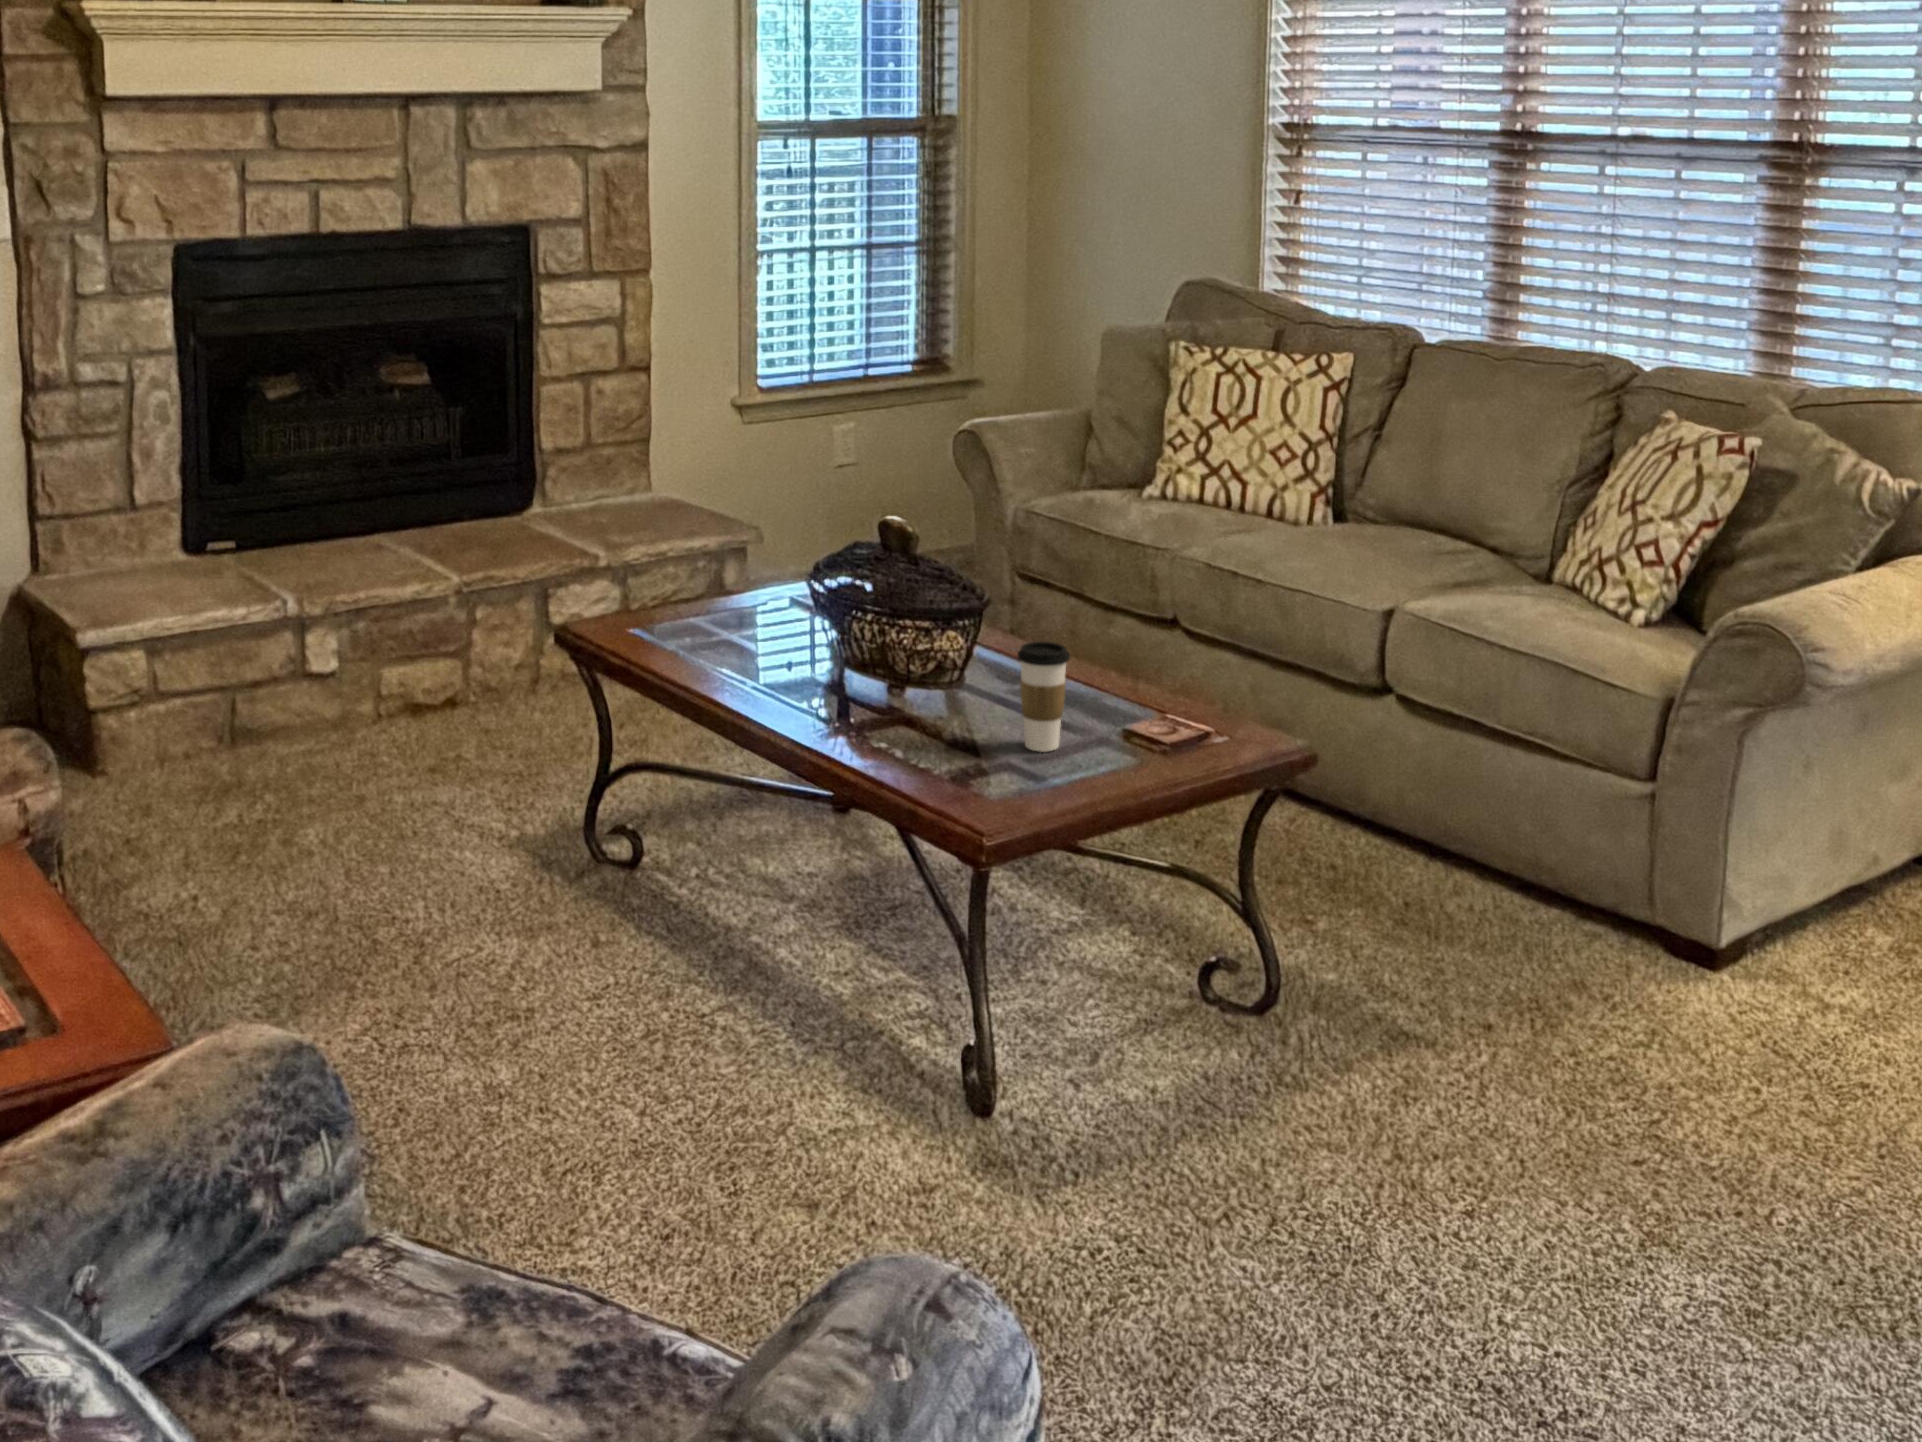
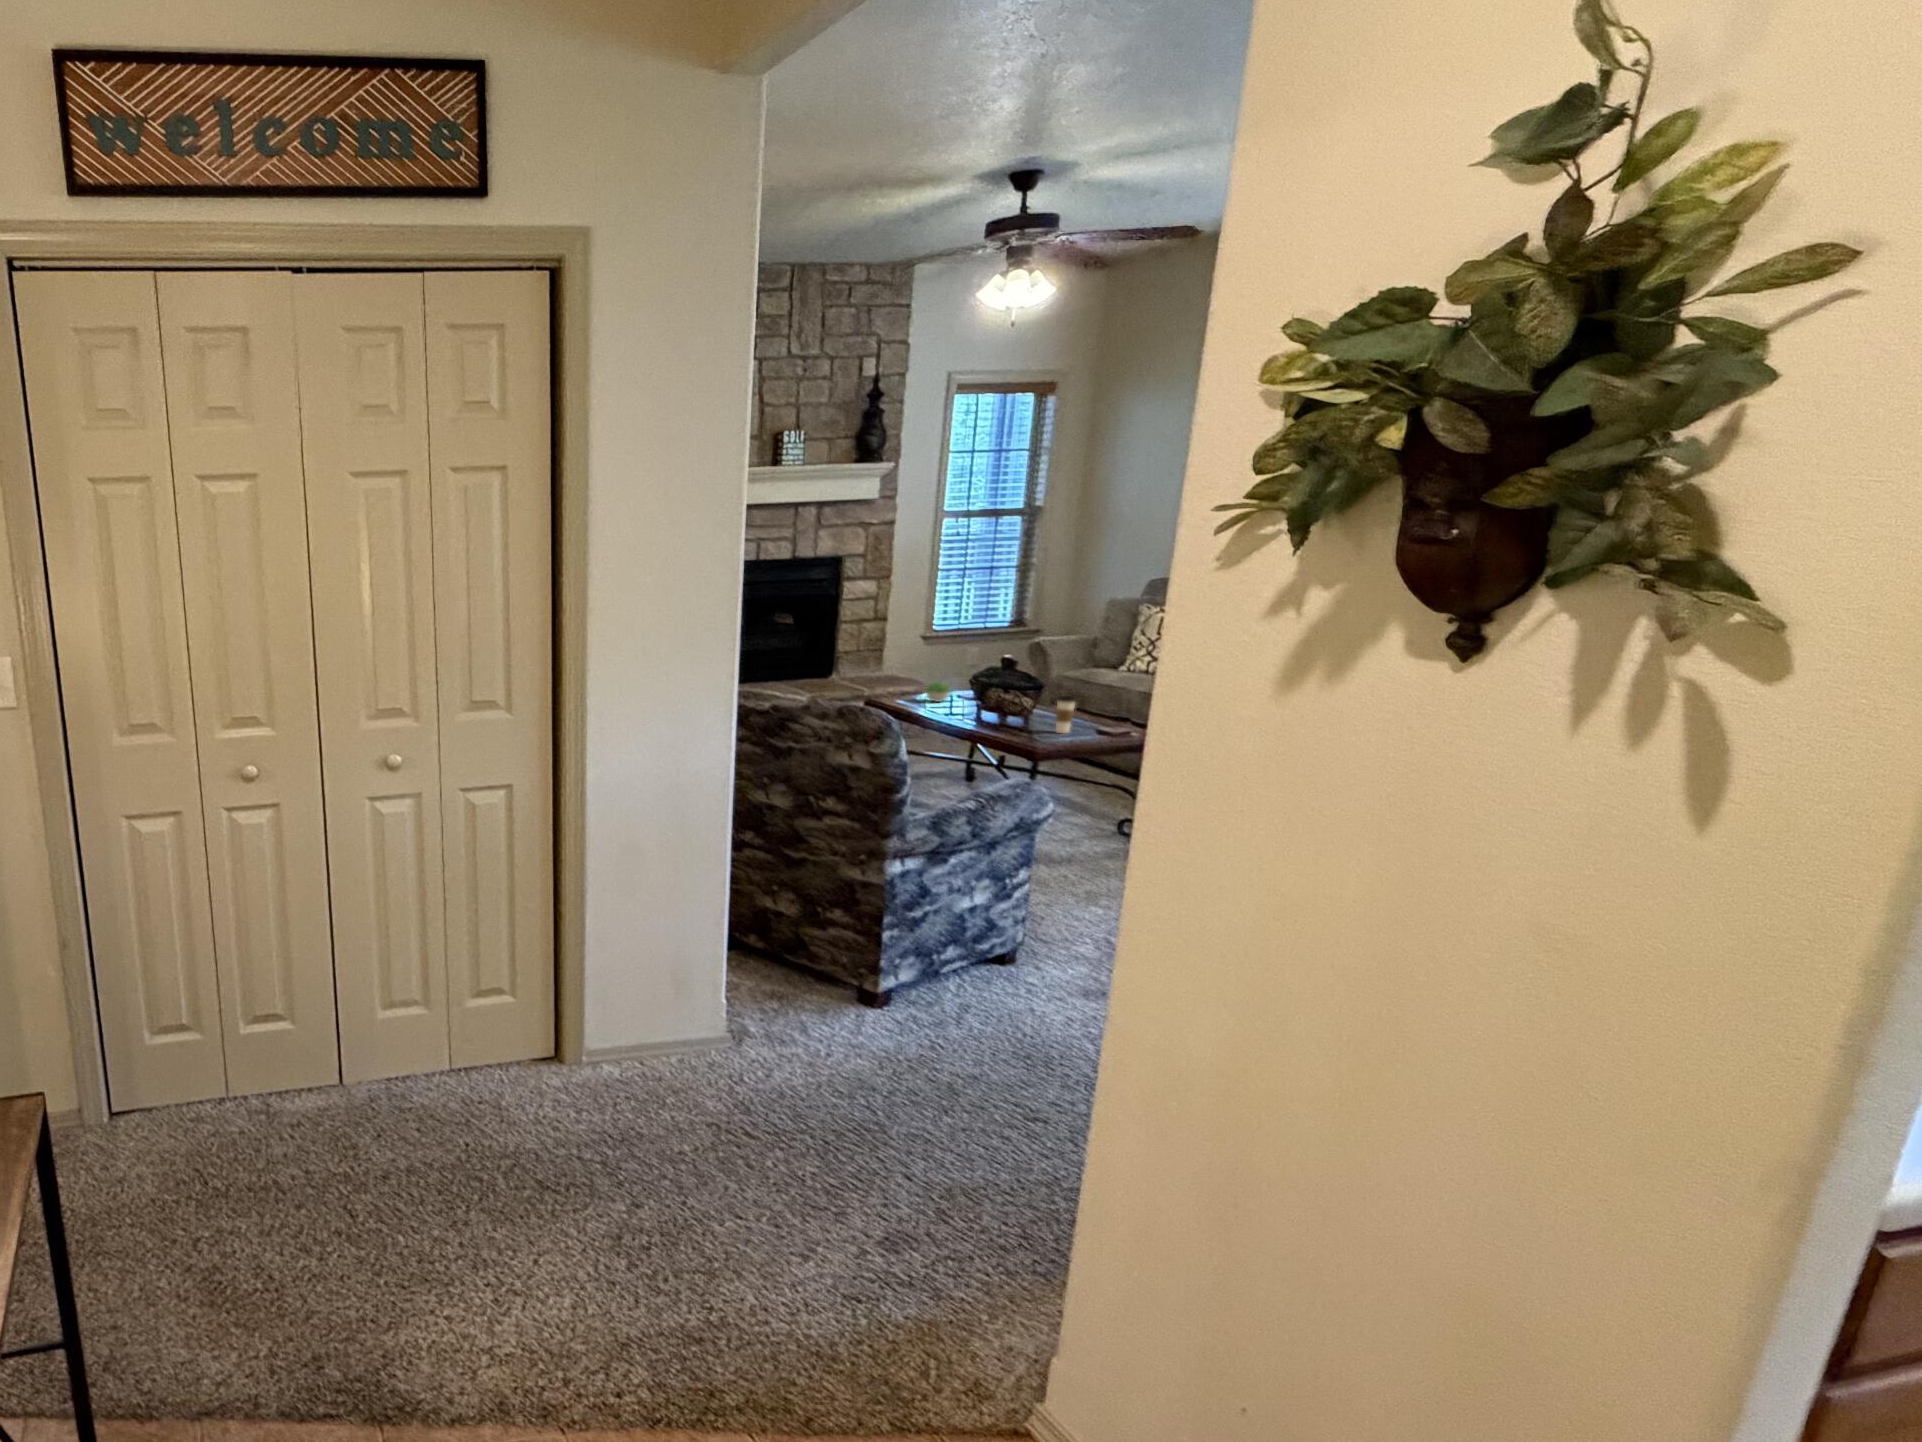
succulent plant: none [694,570,774,628] -> present [925,682,953,702]

